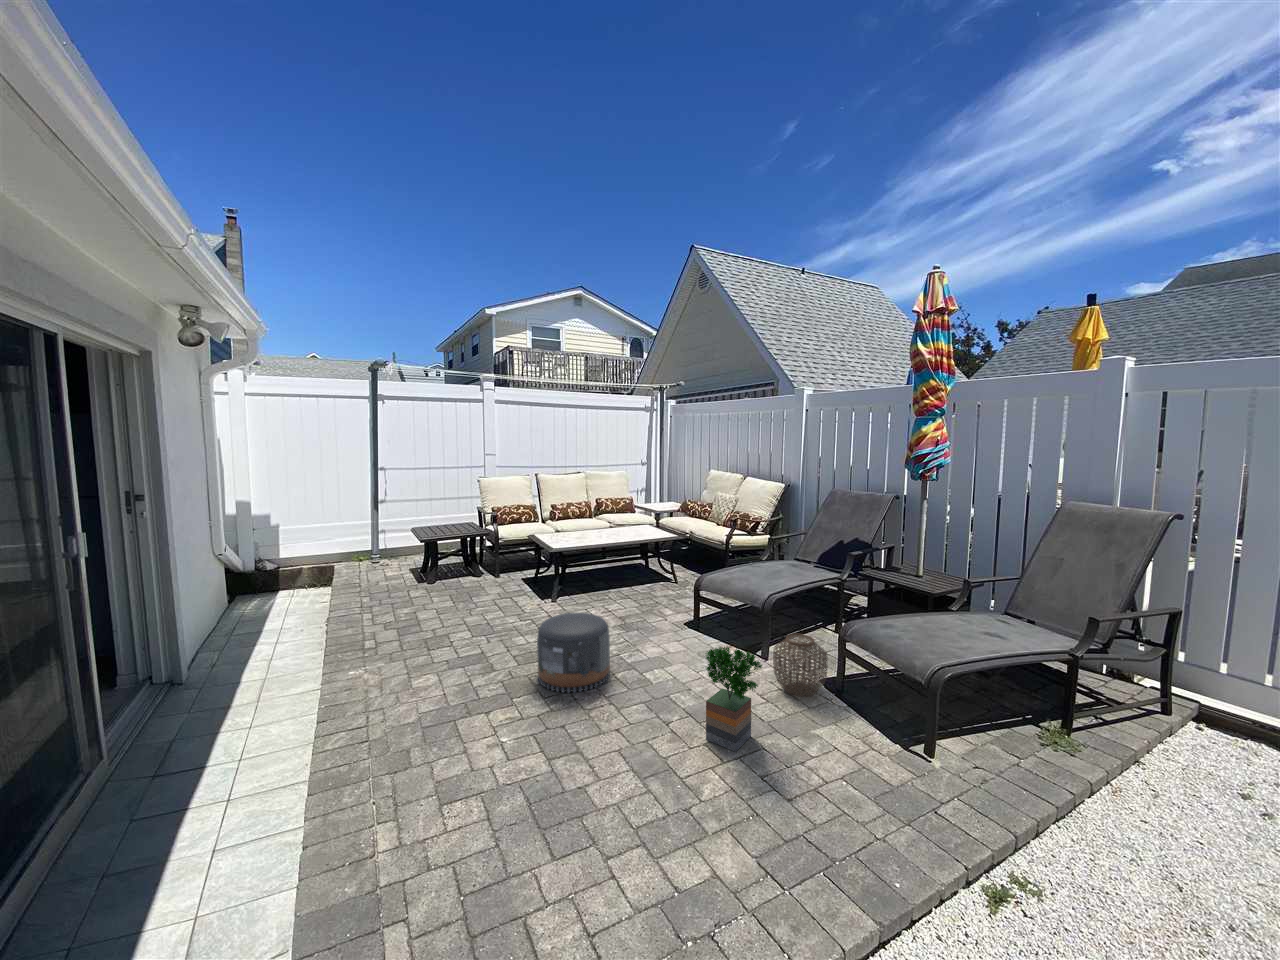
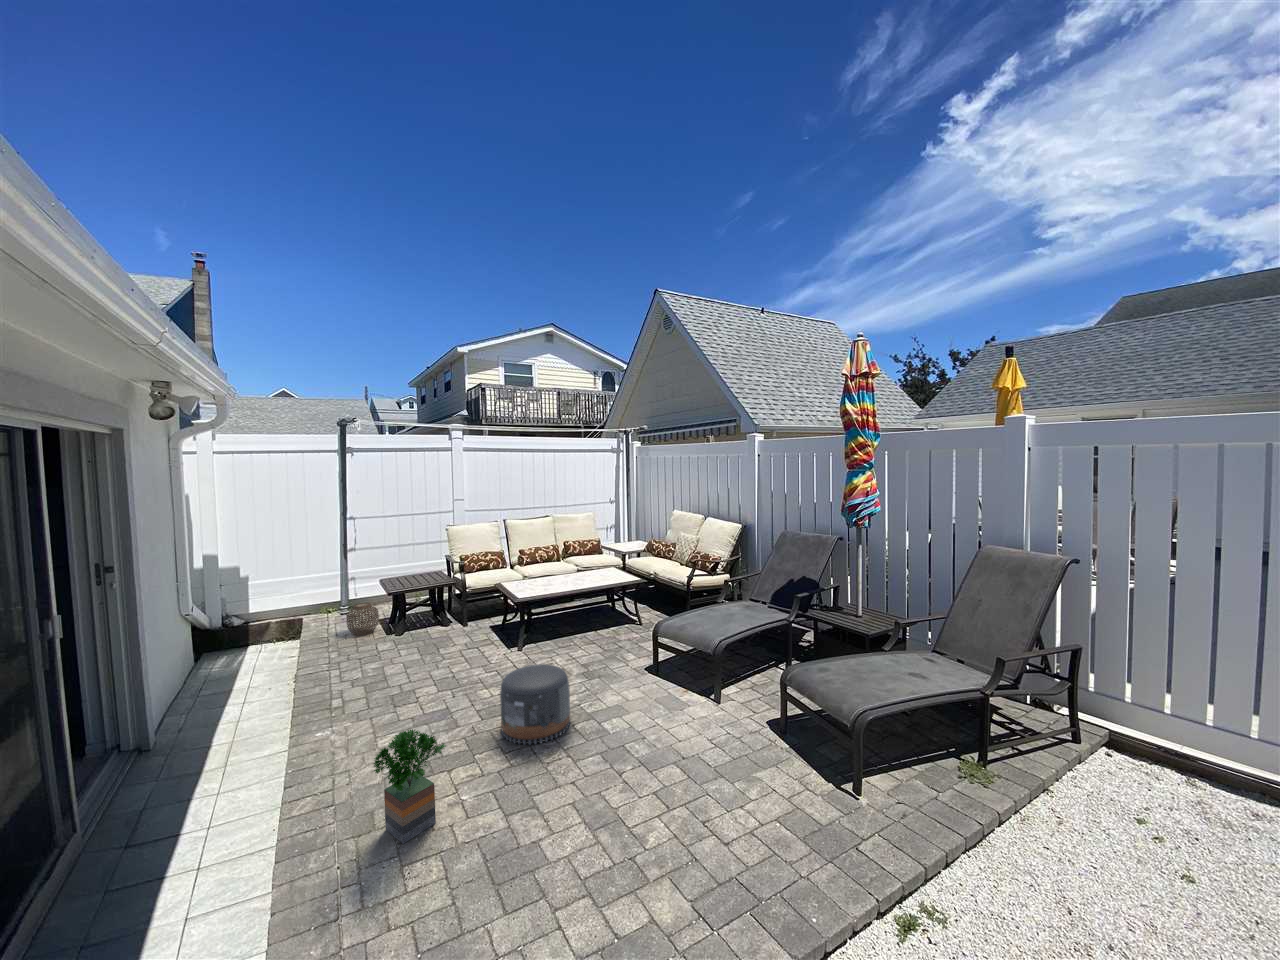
woven basket: present [773,634,827,697] -> present [346,603,379,636]
potted tree: present [706,647,762,752] -> present [374,729,446,844]

